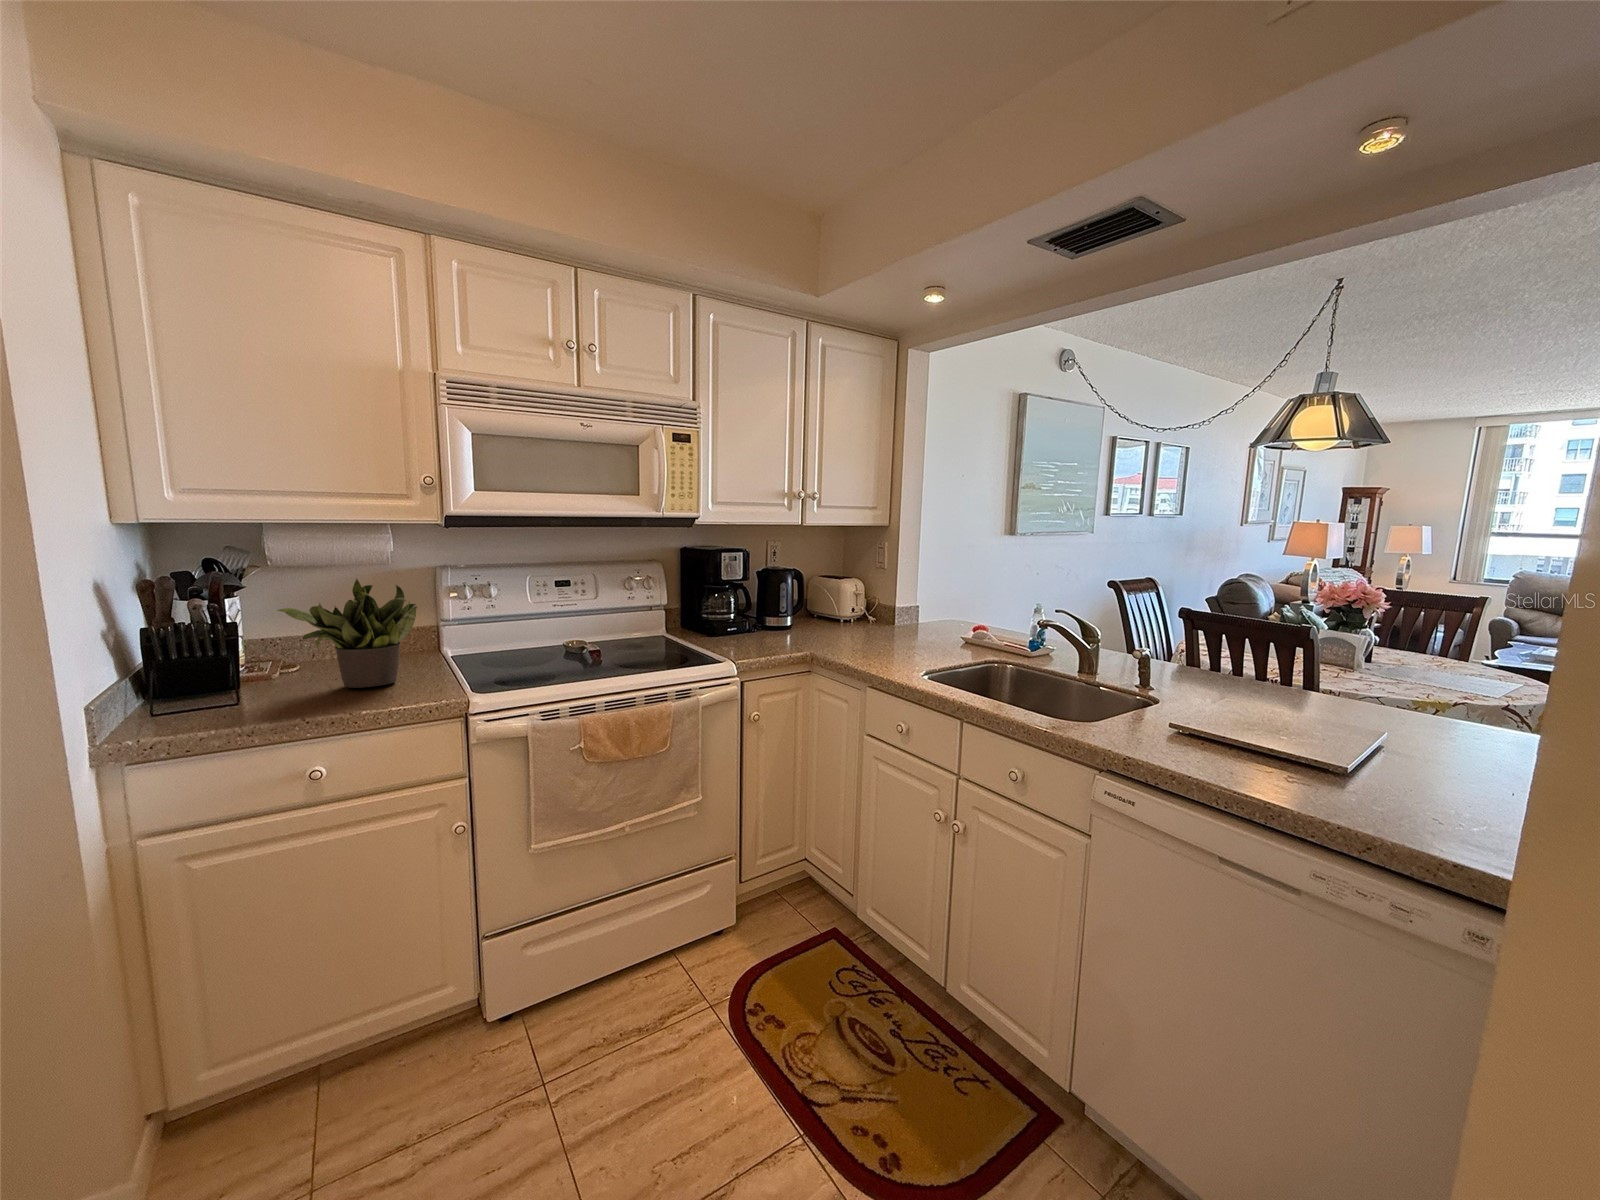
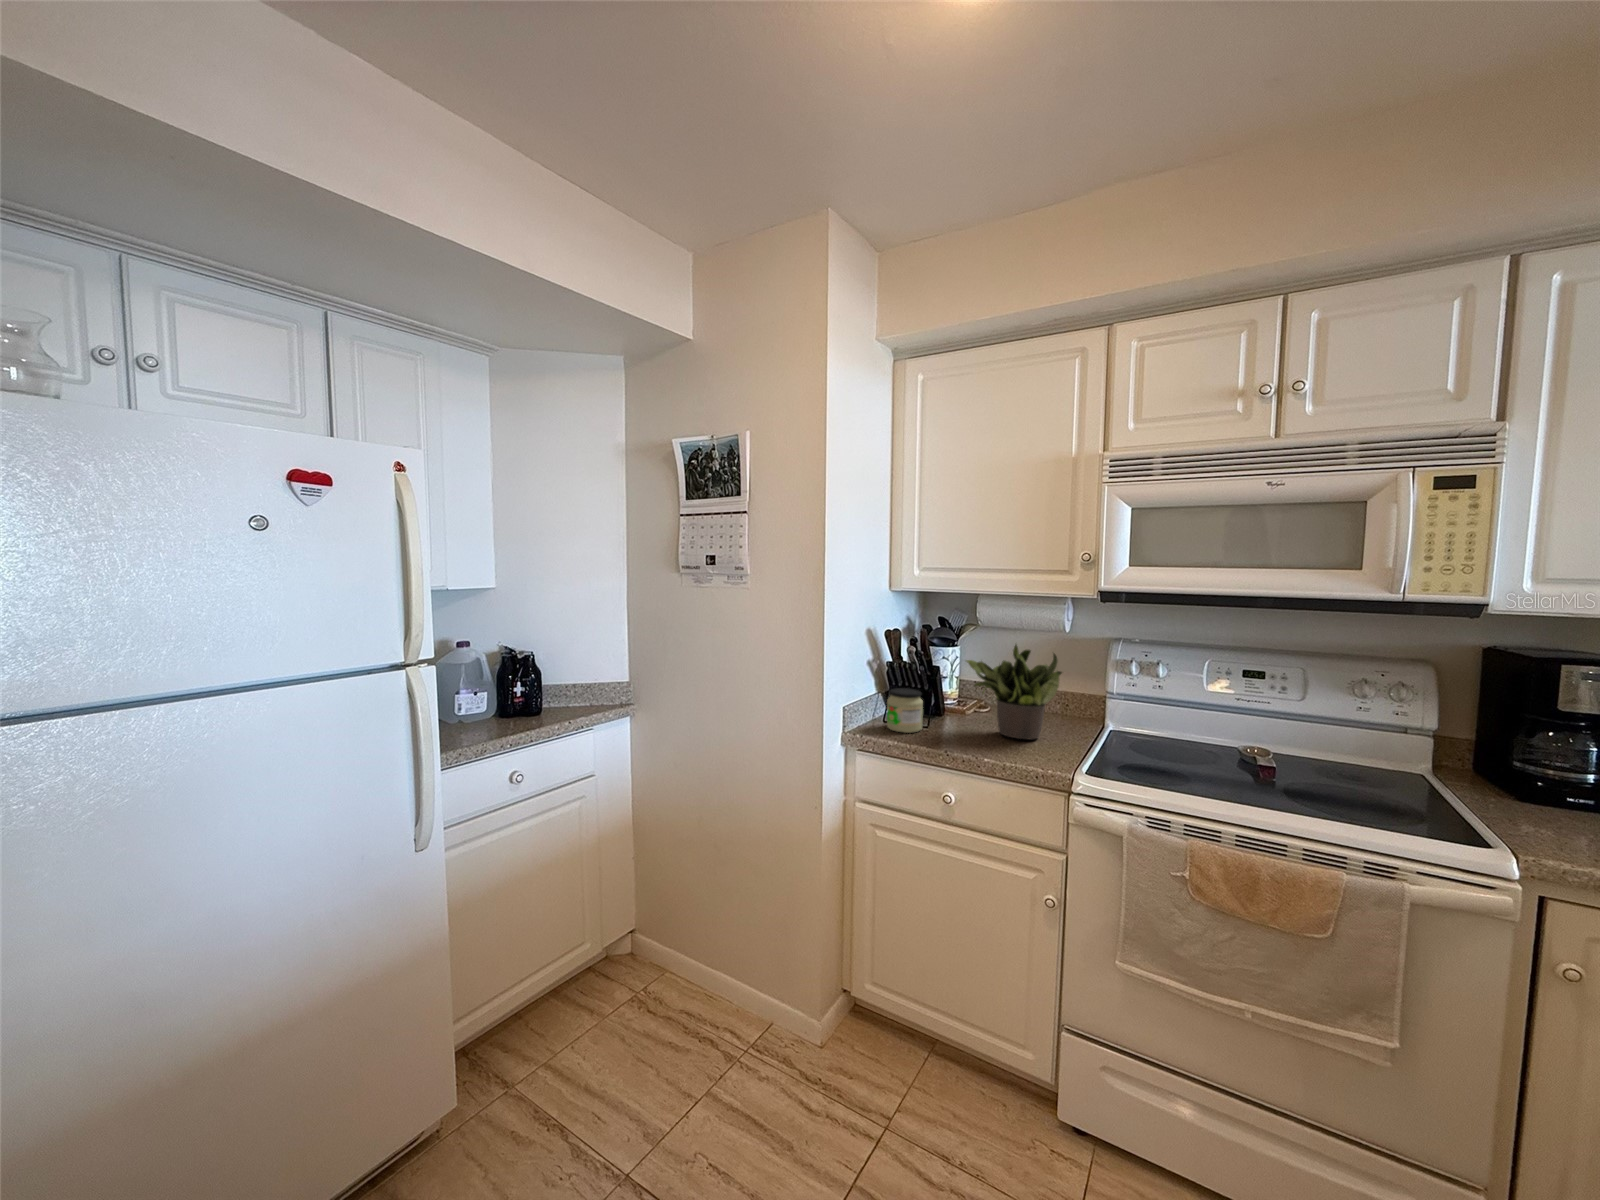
jar: none [157,661,231,726] -> present [887,688,923,733]

